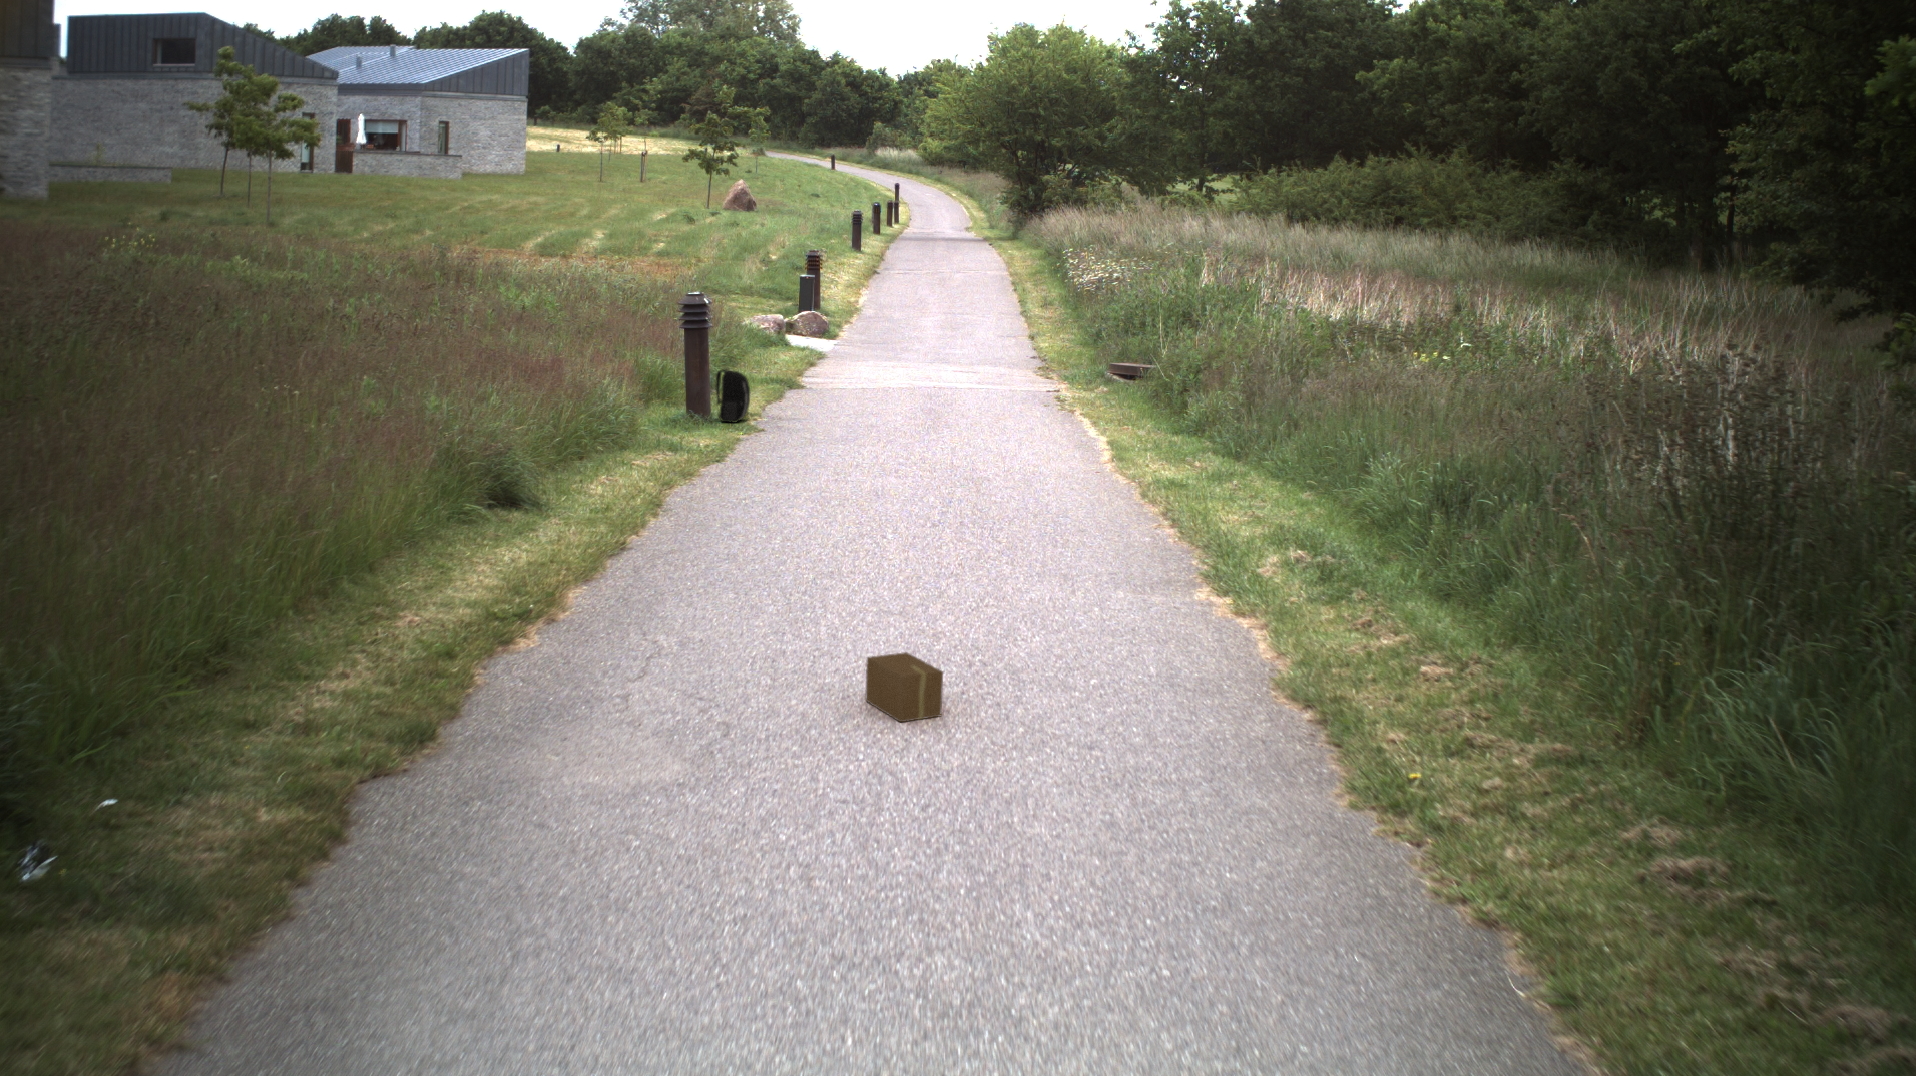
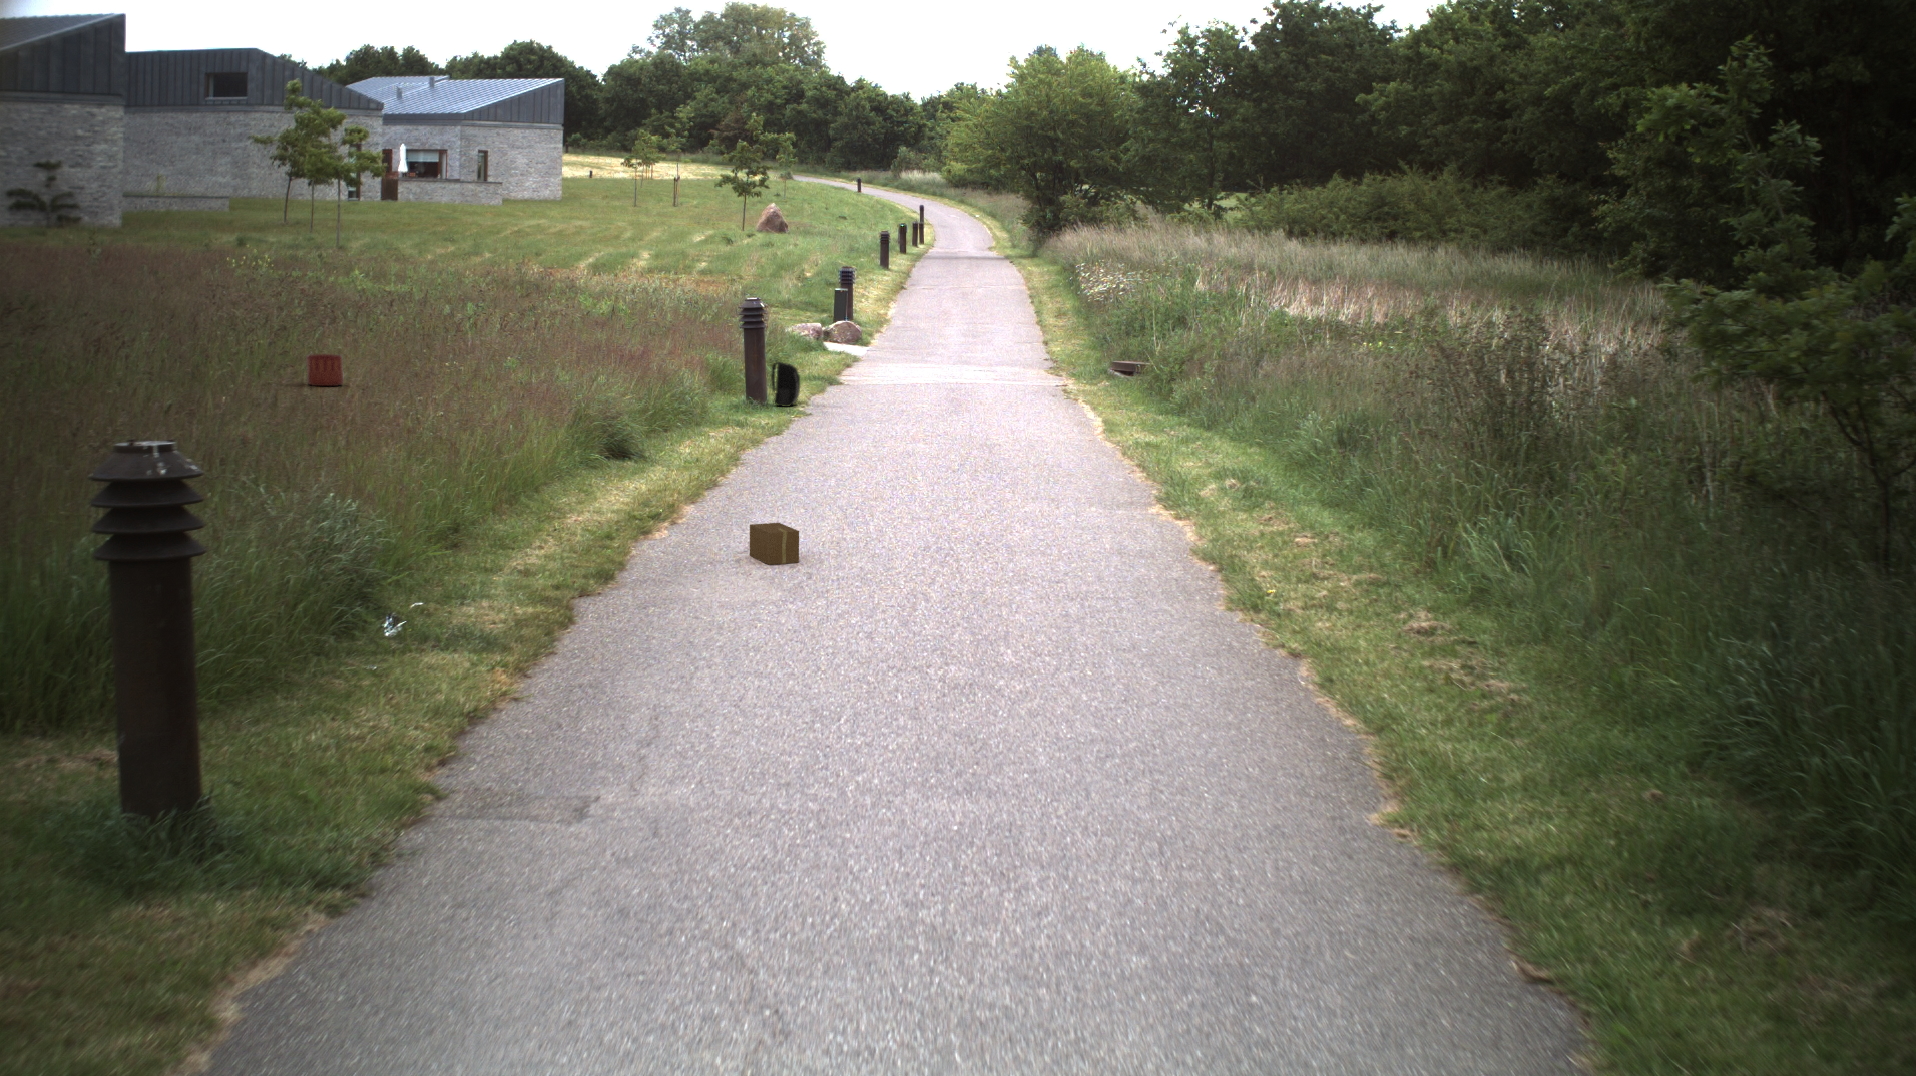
planter: none [48,379,103,424] -> present [306,354,344,386]
cardboard box: present [866,652,943,722] -> present [750,523,799,565]

